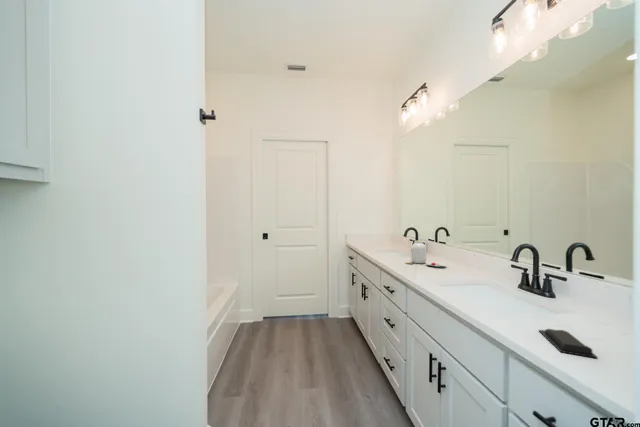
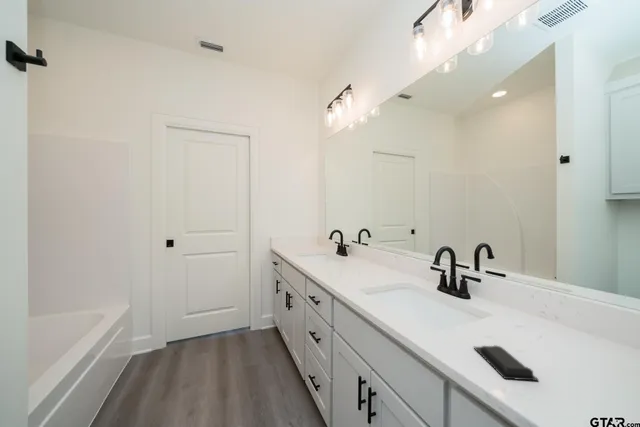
jar: present [406,241,446,267] -> none [331,244,371,271]

